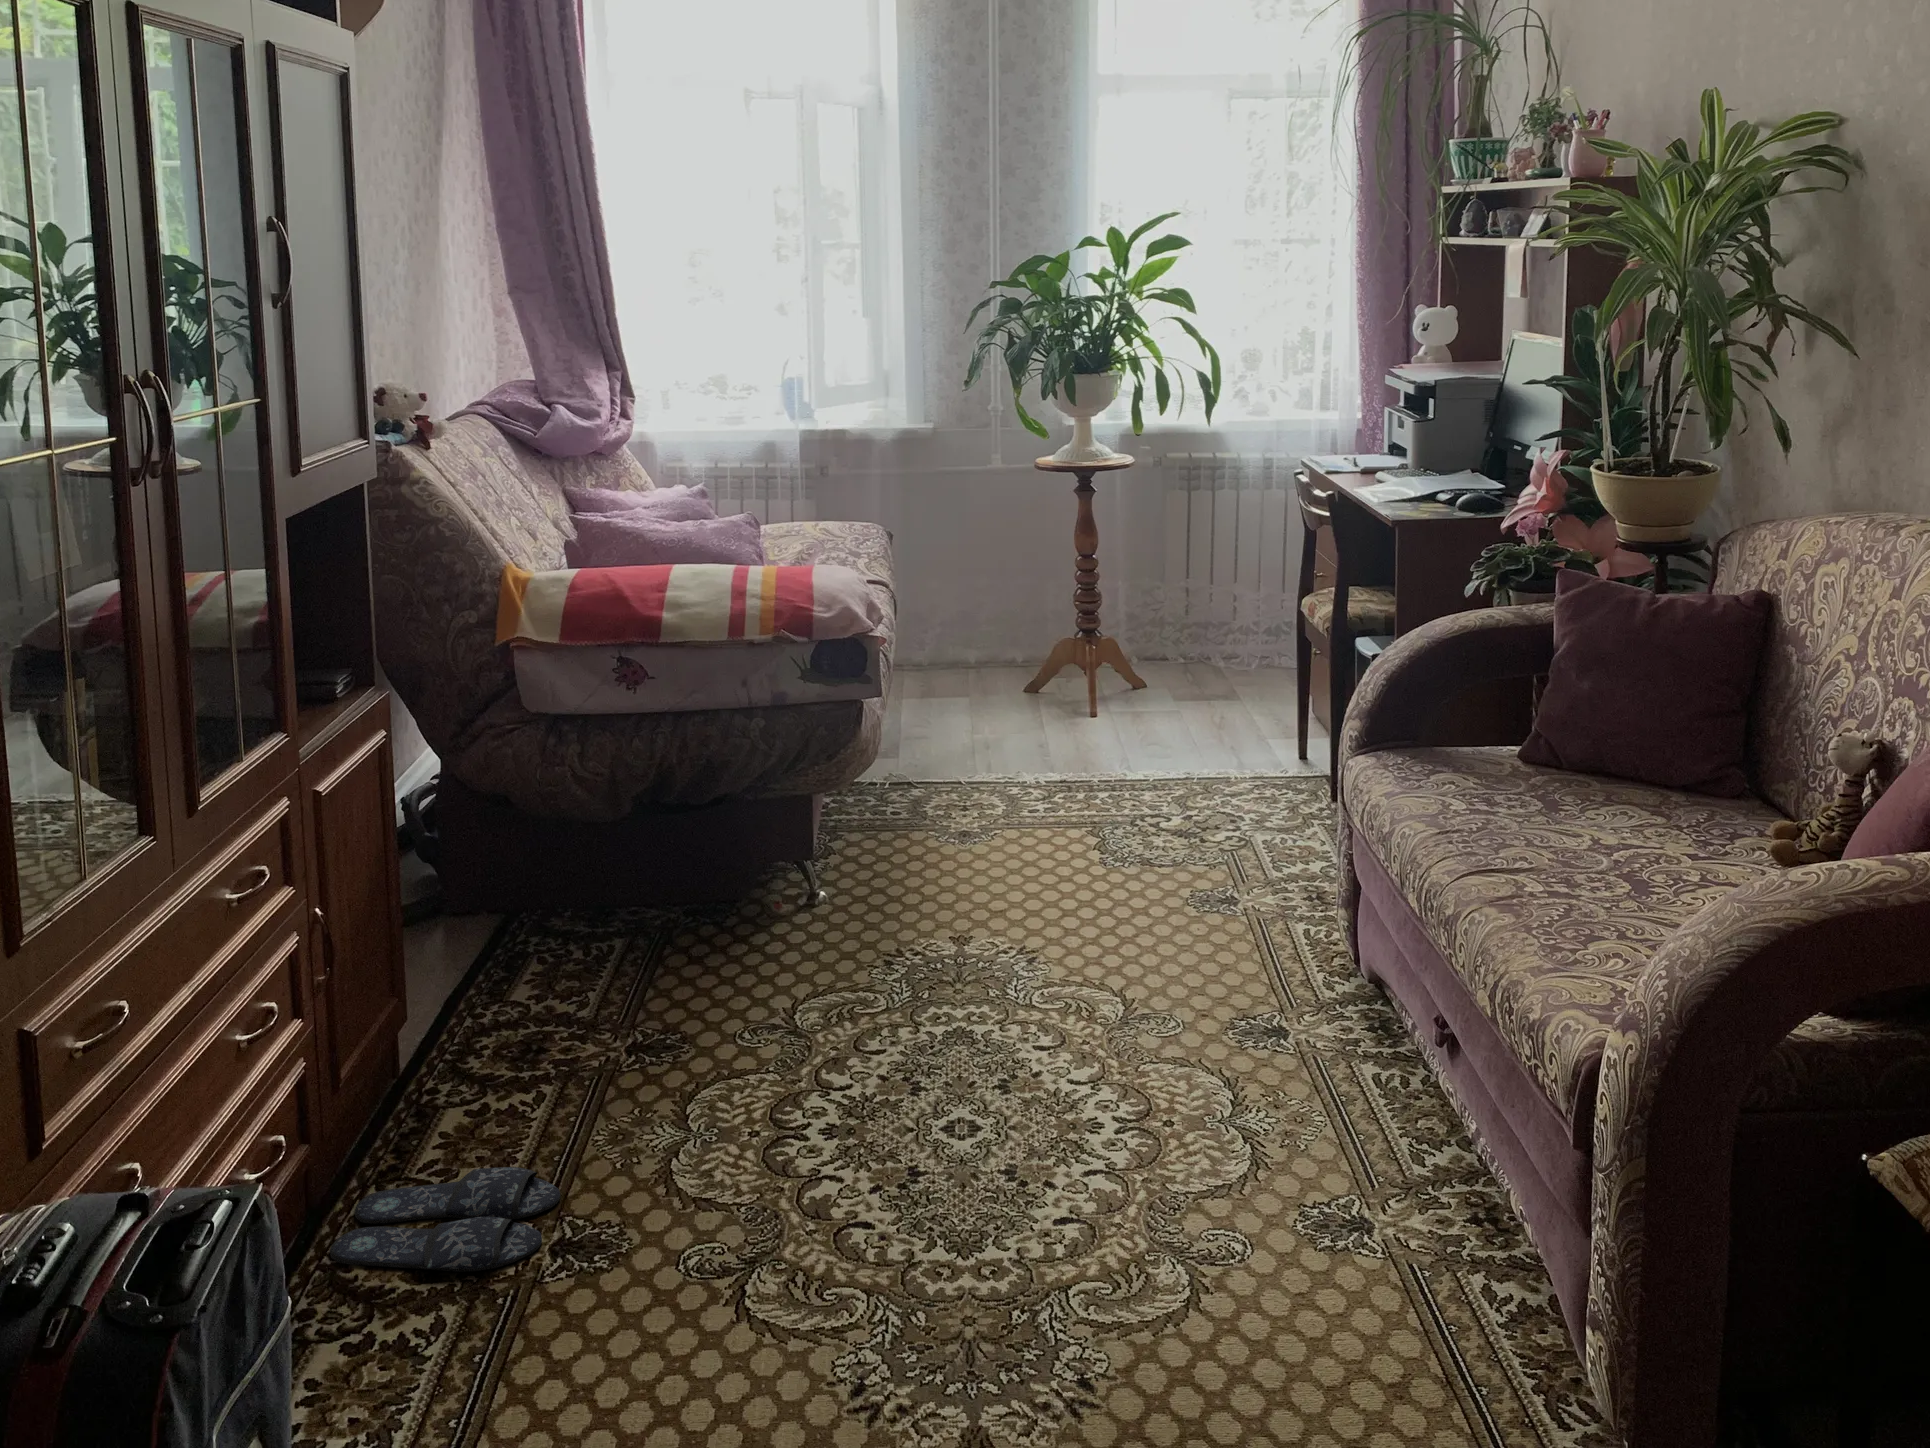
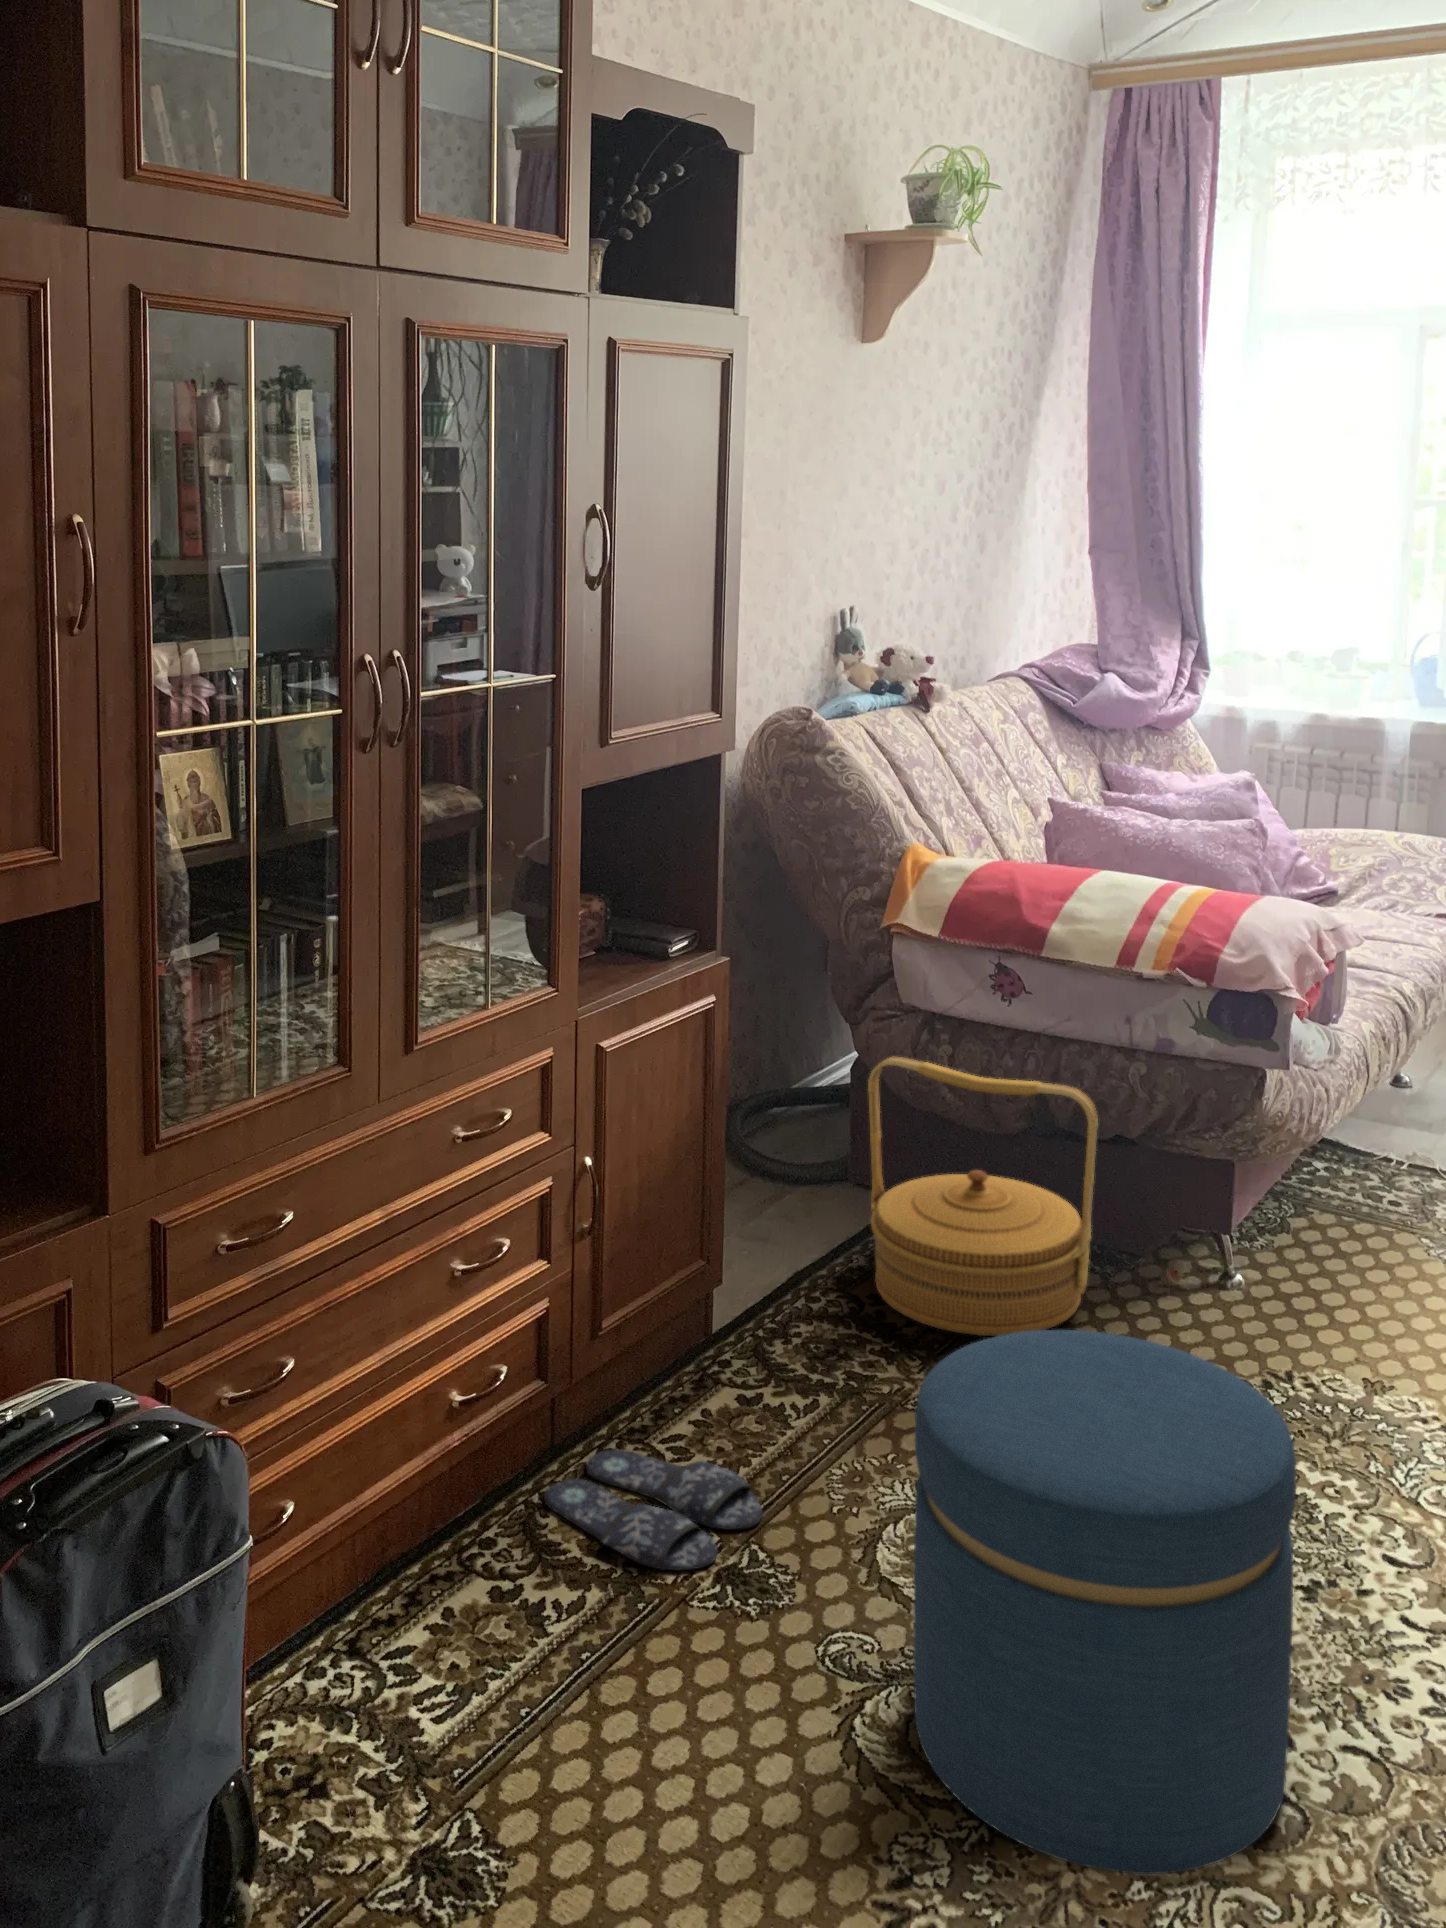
woven basket: none [497,756,721,1002] -> present [868,1057,1098,1336]
ottoman: none [773,911,1075,1325] -> present [914,1330,1296,1874]

